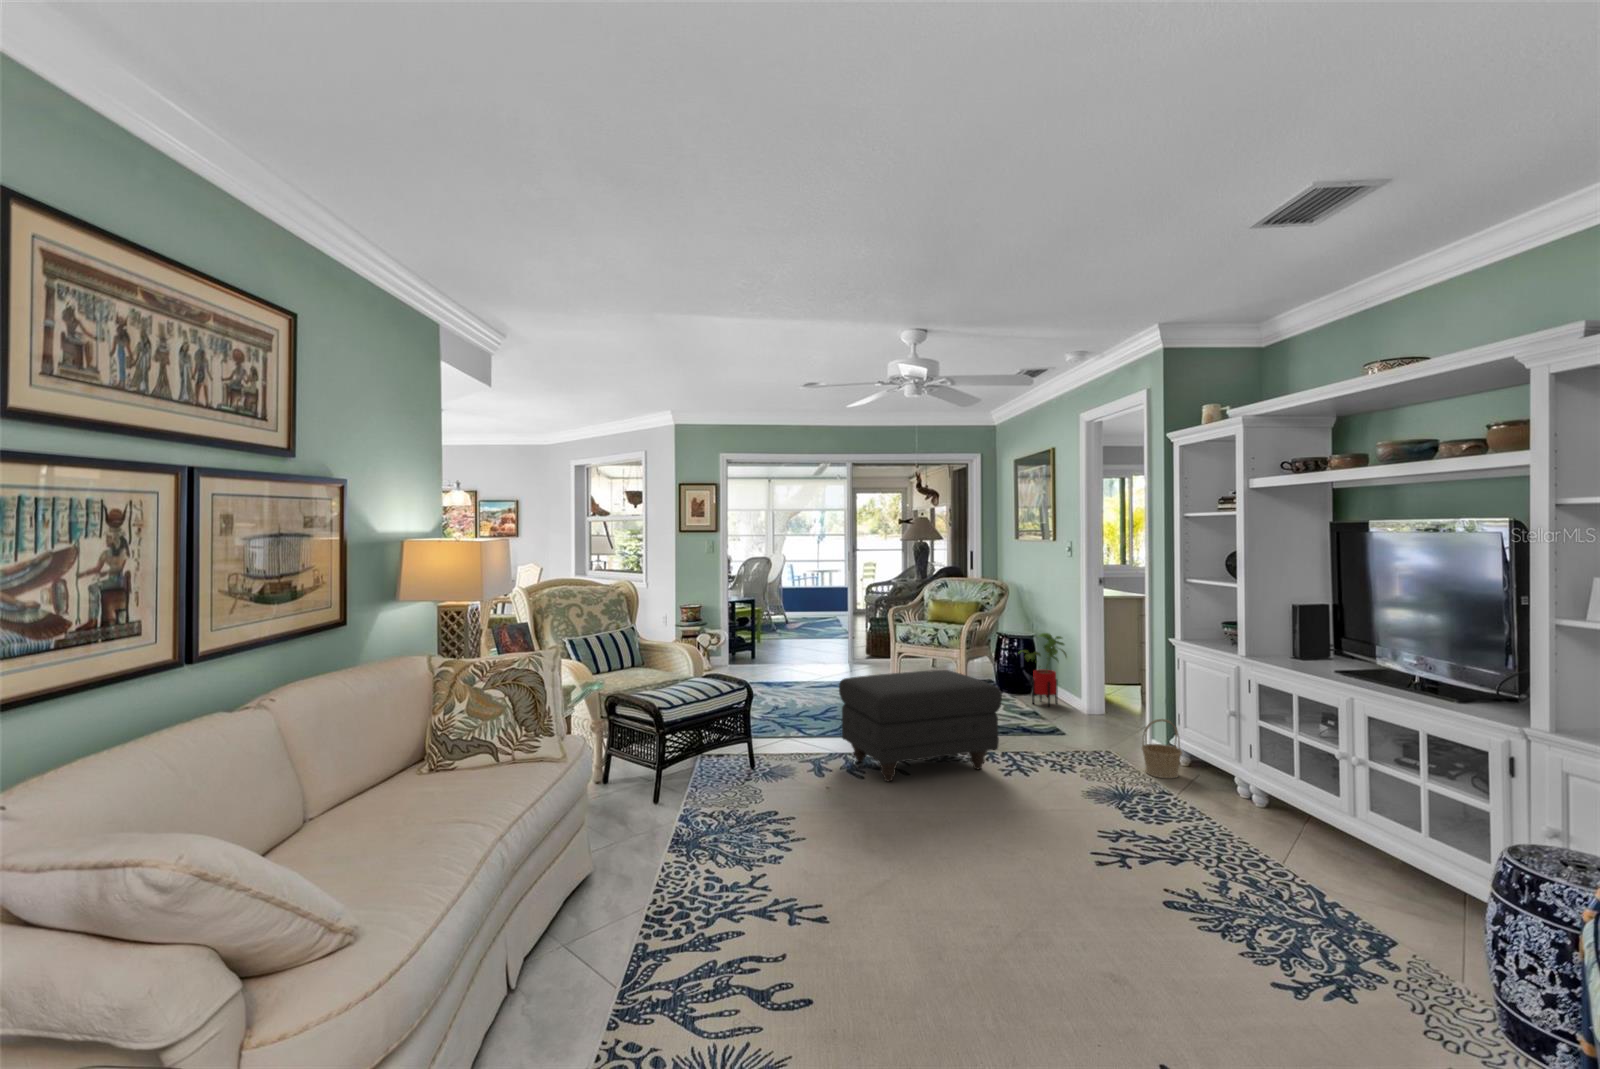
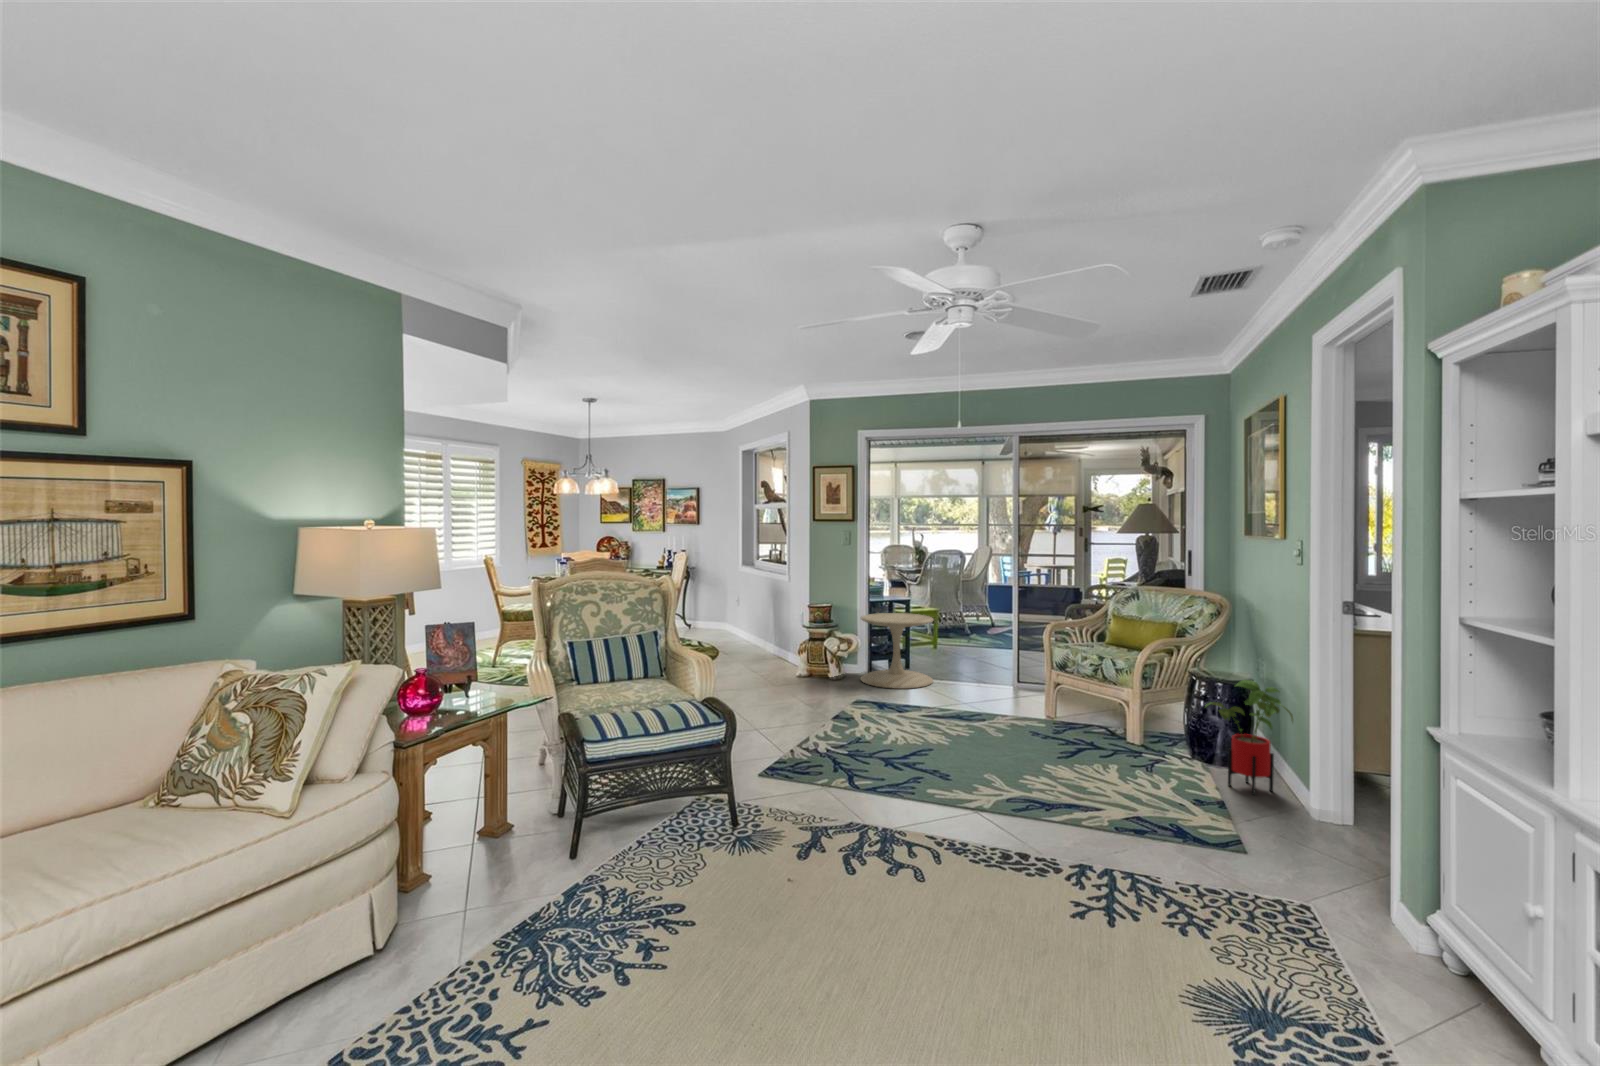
side table: none [725,610,787,673] -> present [860,613,933,689]
ottoman: present [839,670,1002,782] -> none [843,725,1067,898]
basket: present [1142,719,1182,778] -> none [1340,882,1430,1005]

